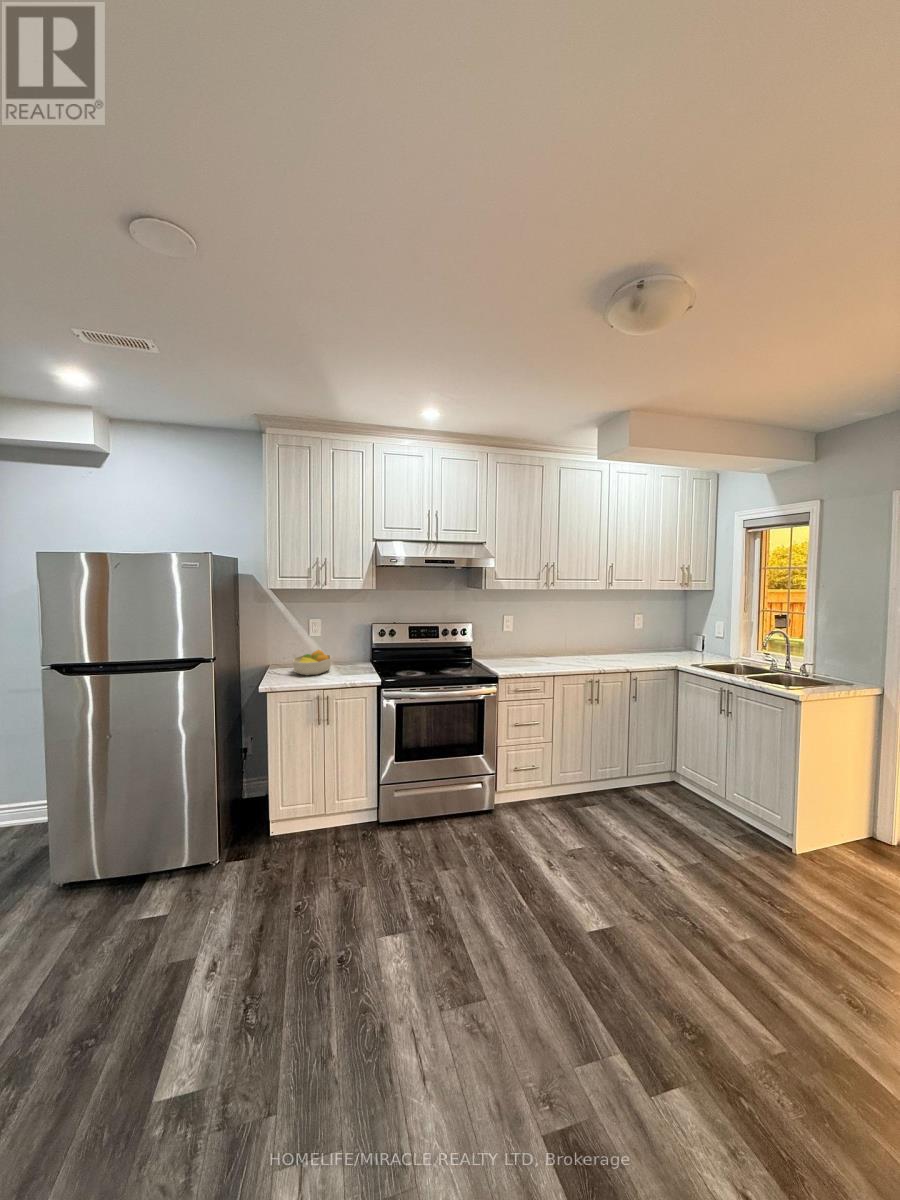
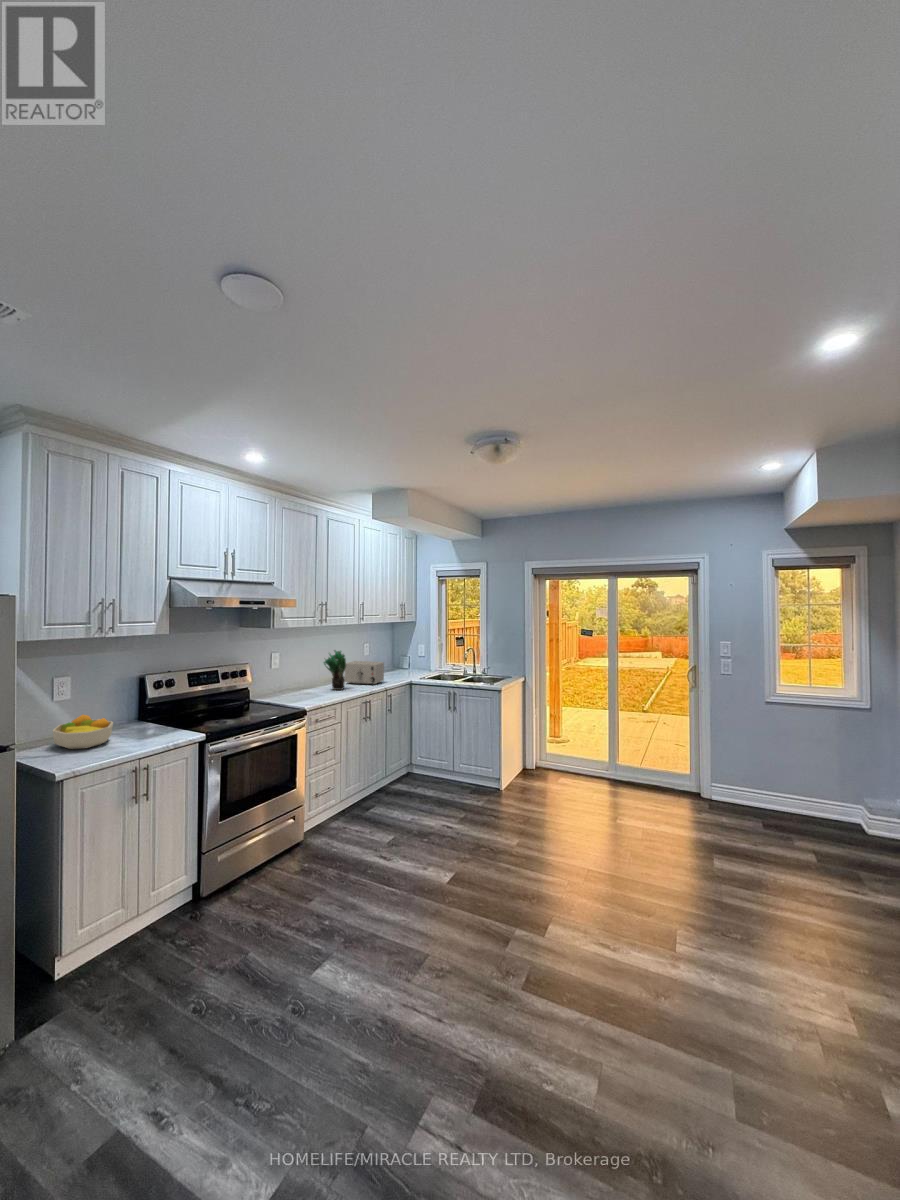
potted plant: none [554,617,585,663] -> present [324,650,346,690]
toaster: none [593,632,641,663] -> present [345,661,384,685]

